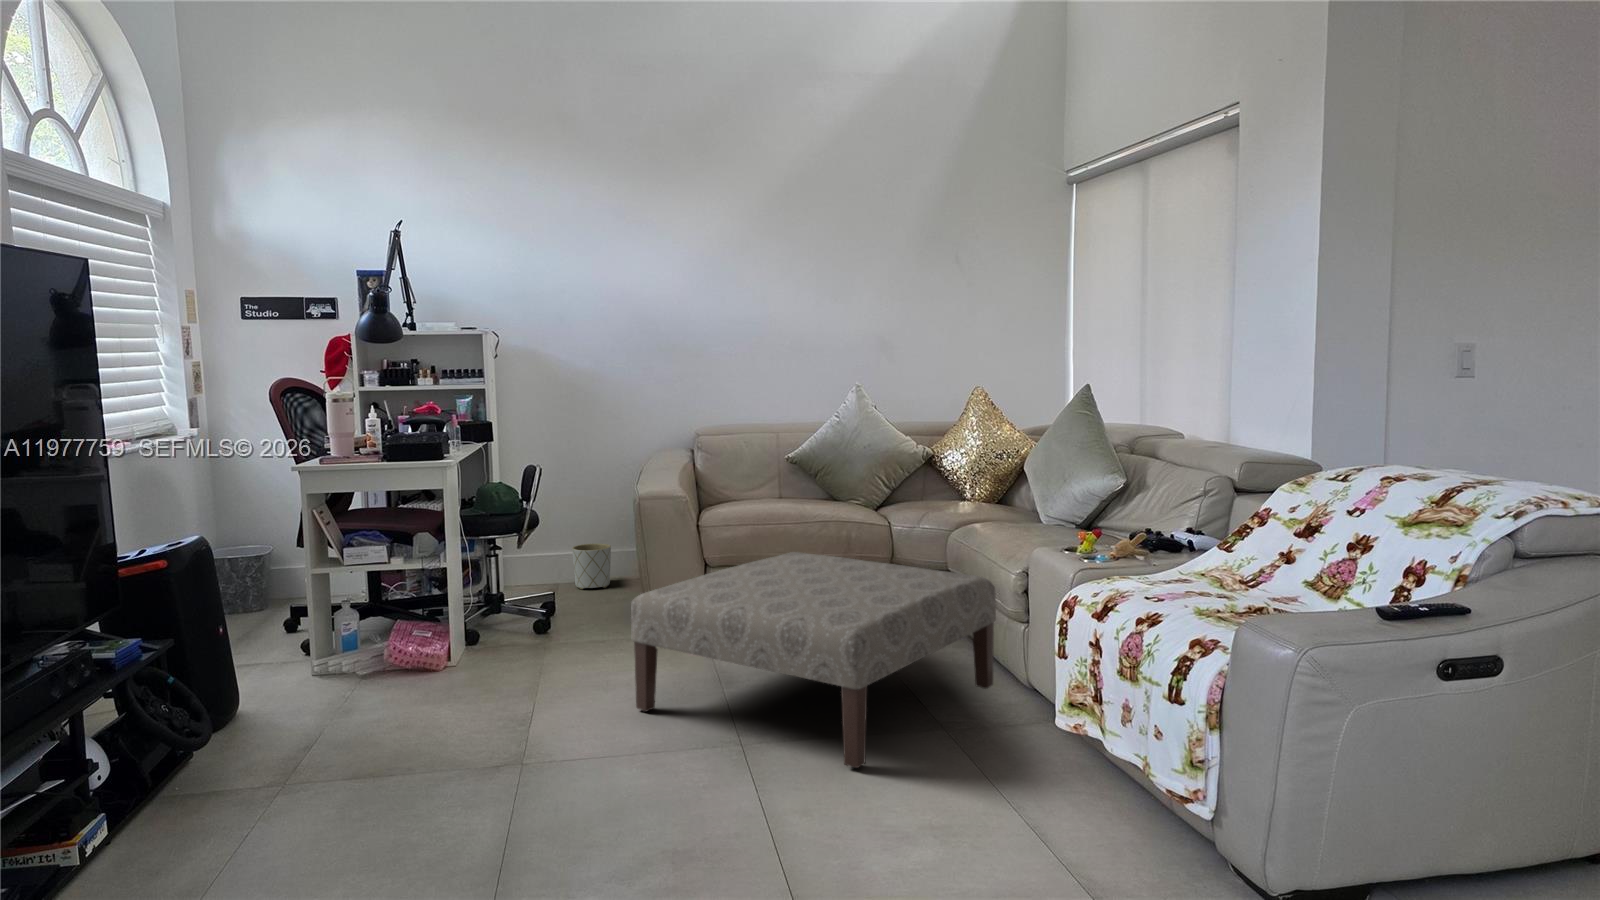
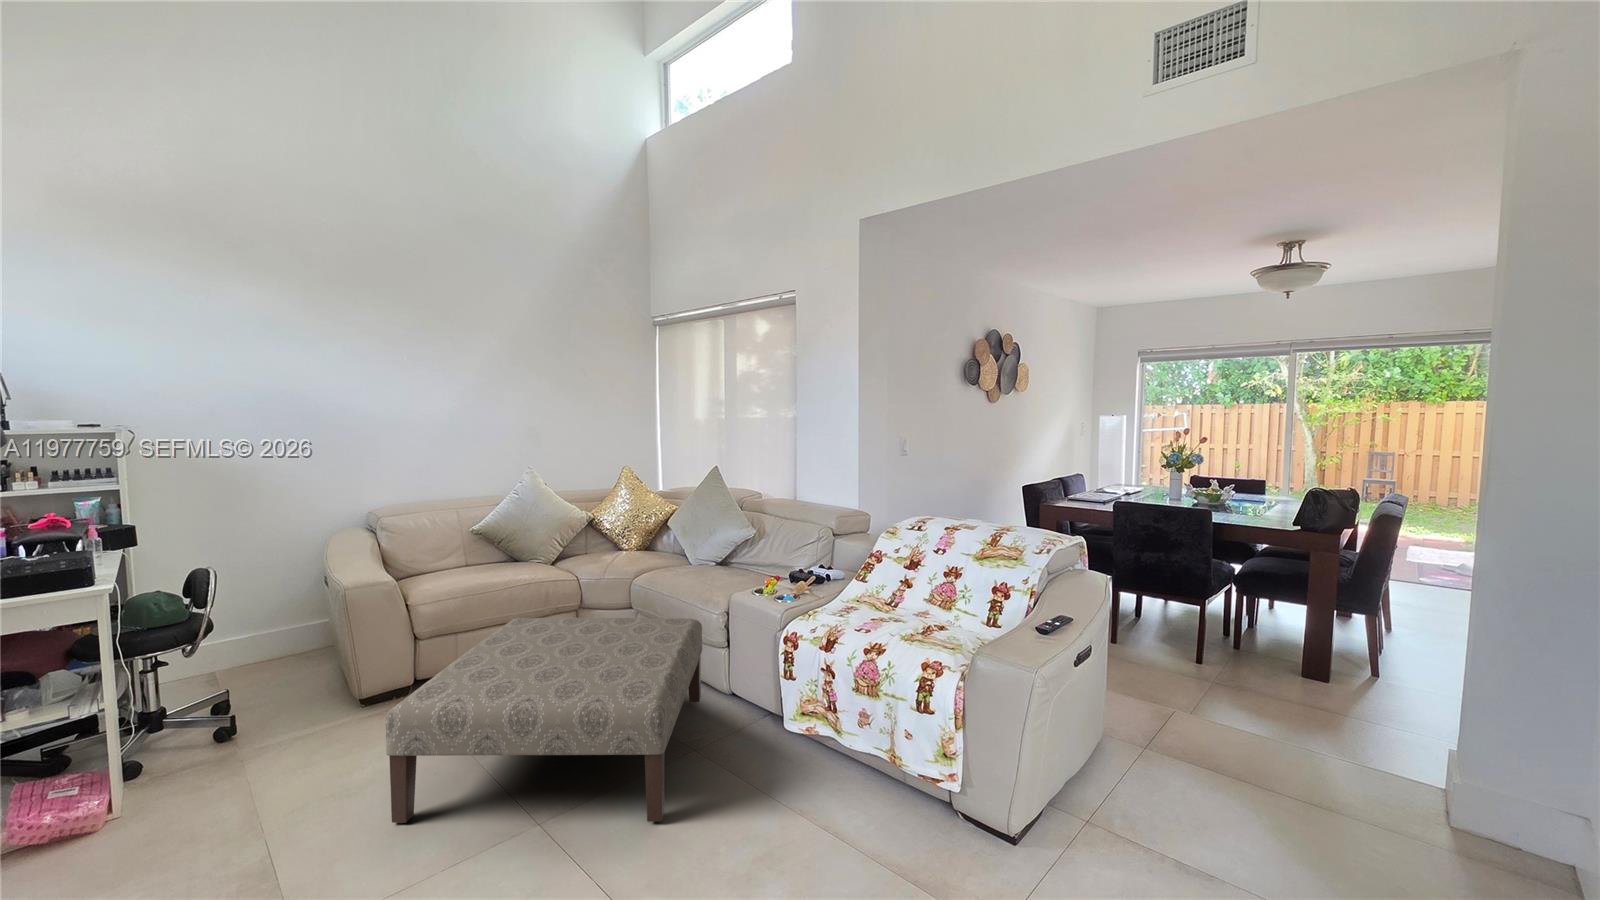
planter: present [572,543,611,589] -> none [222,627,273,679]

